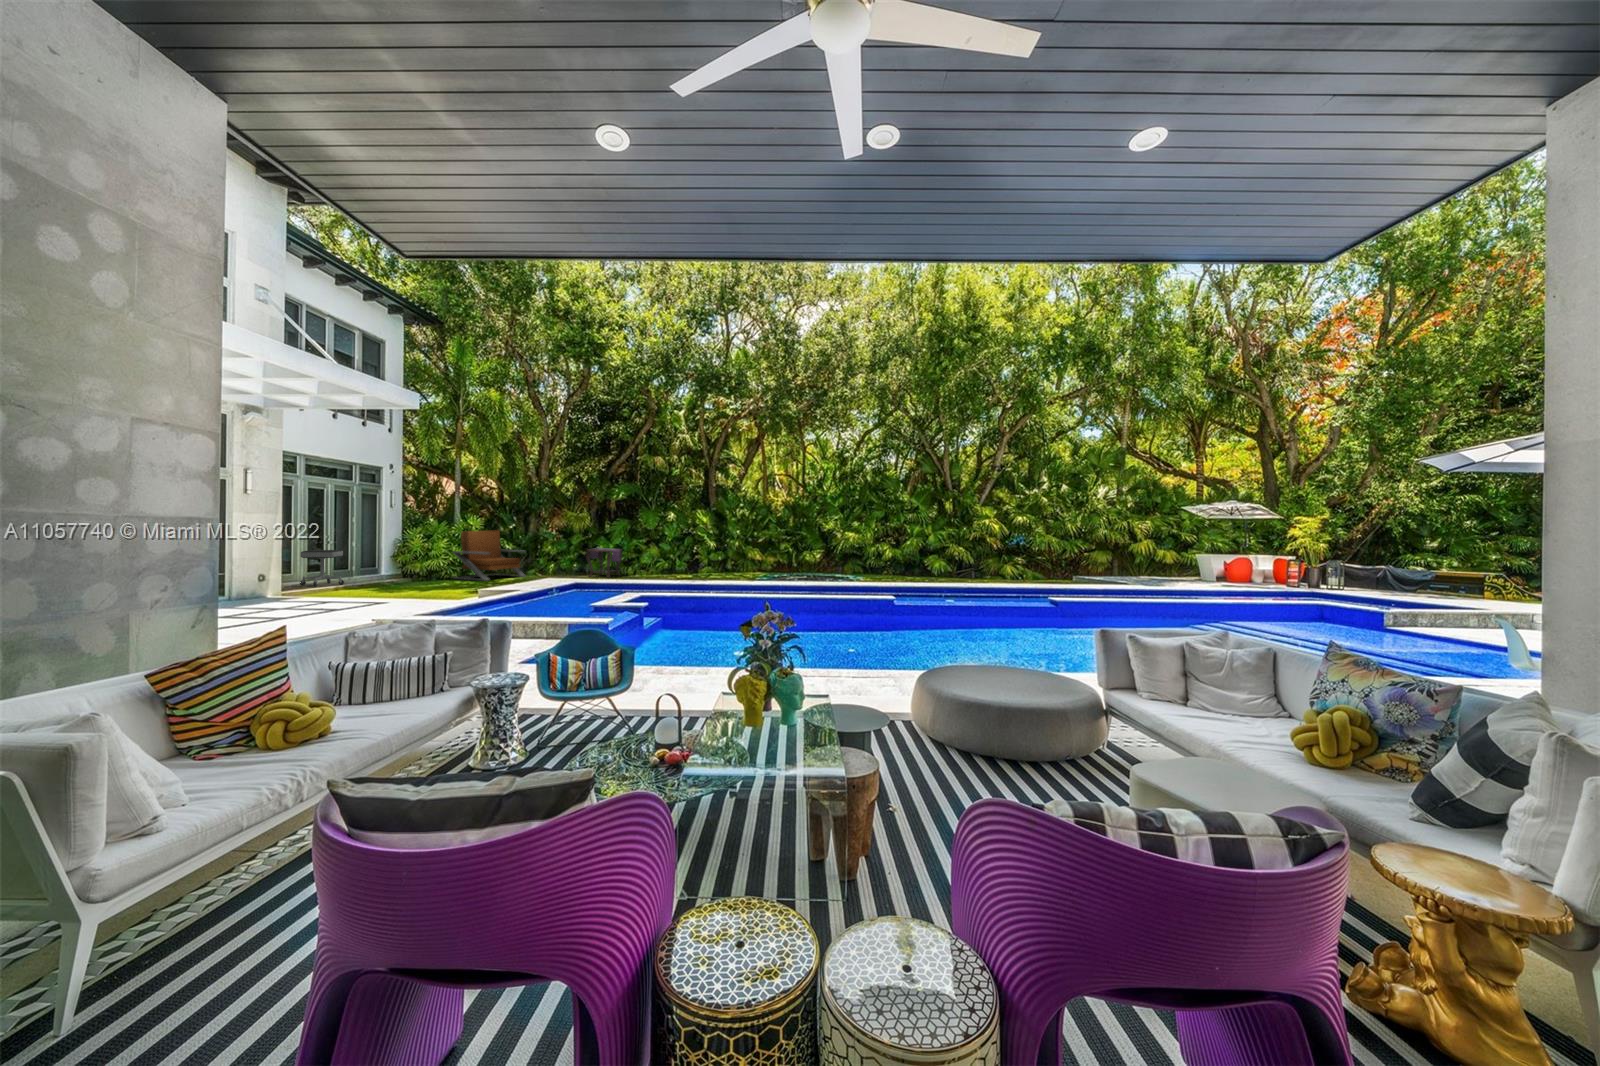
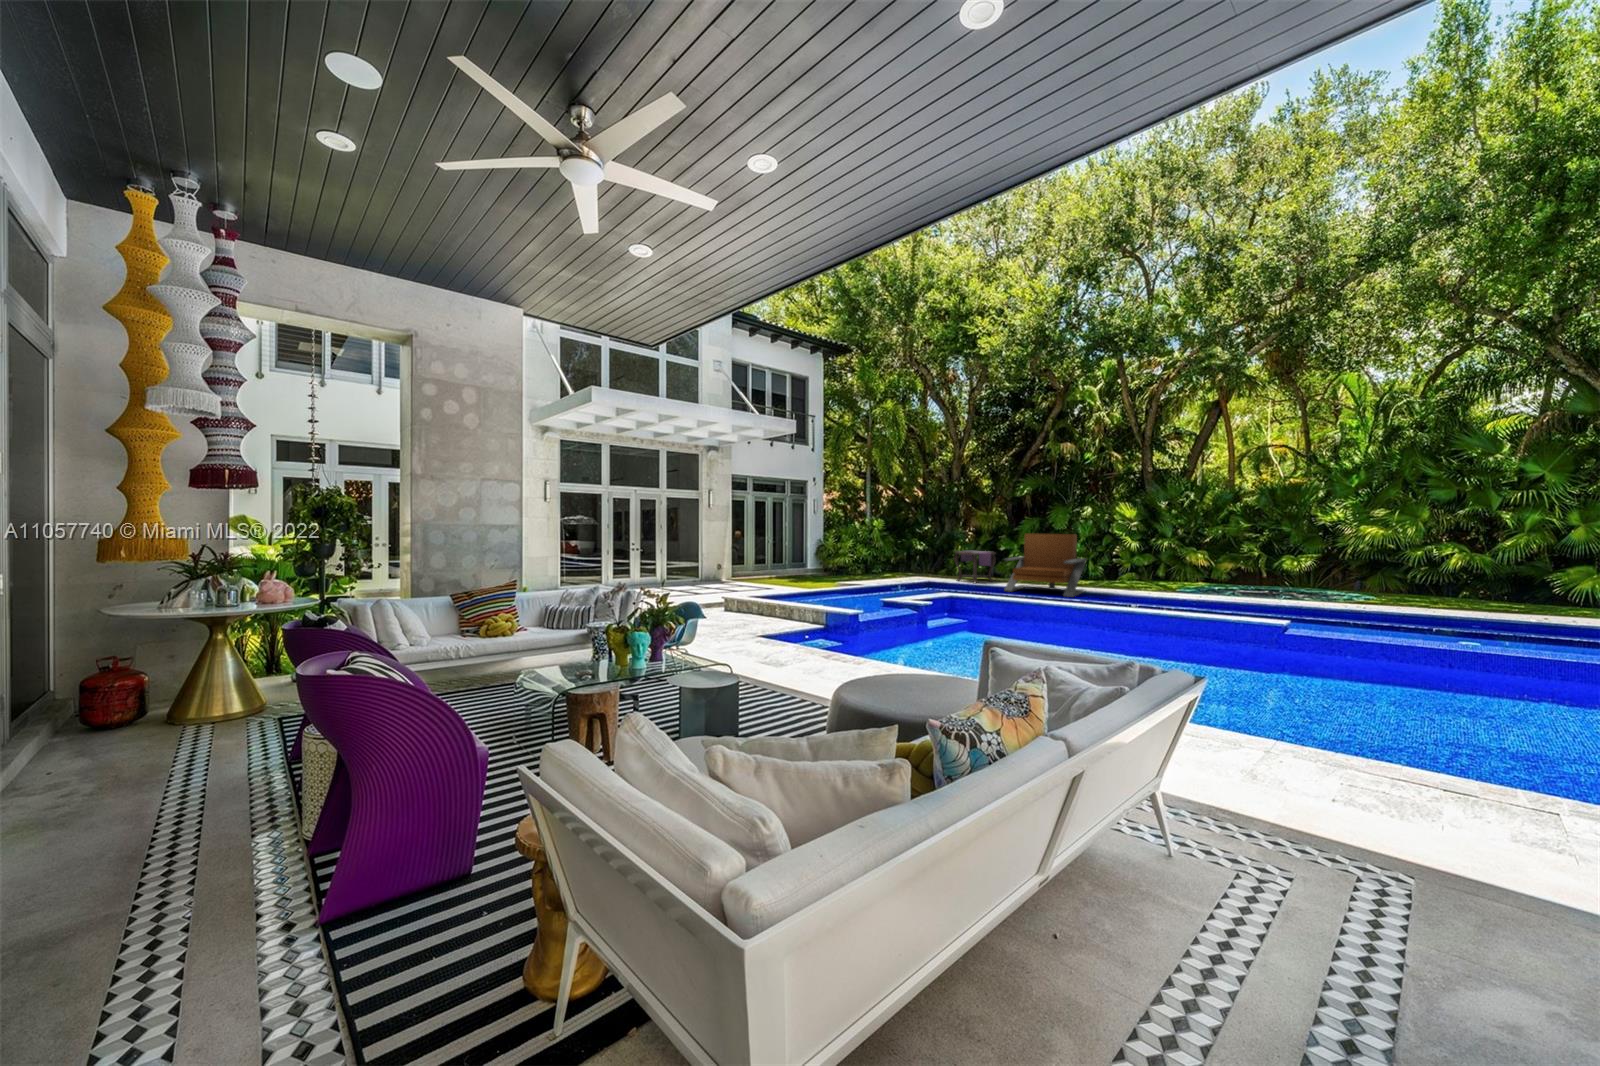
lounge chair: present [453,530,525,581] -> present [1004,533,1086,597]
stool: present [300,550,344,587] -> none [740,547,768,575]

